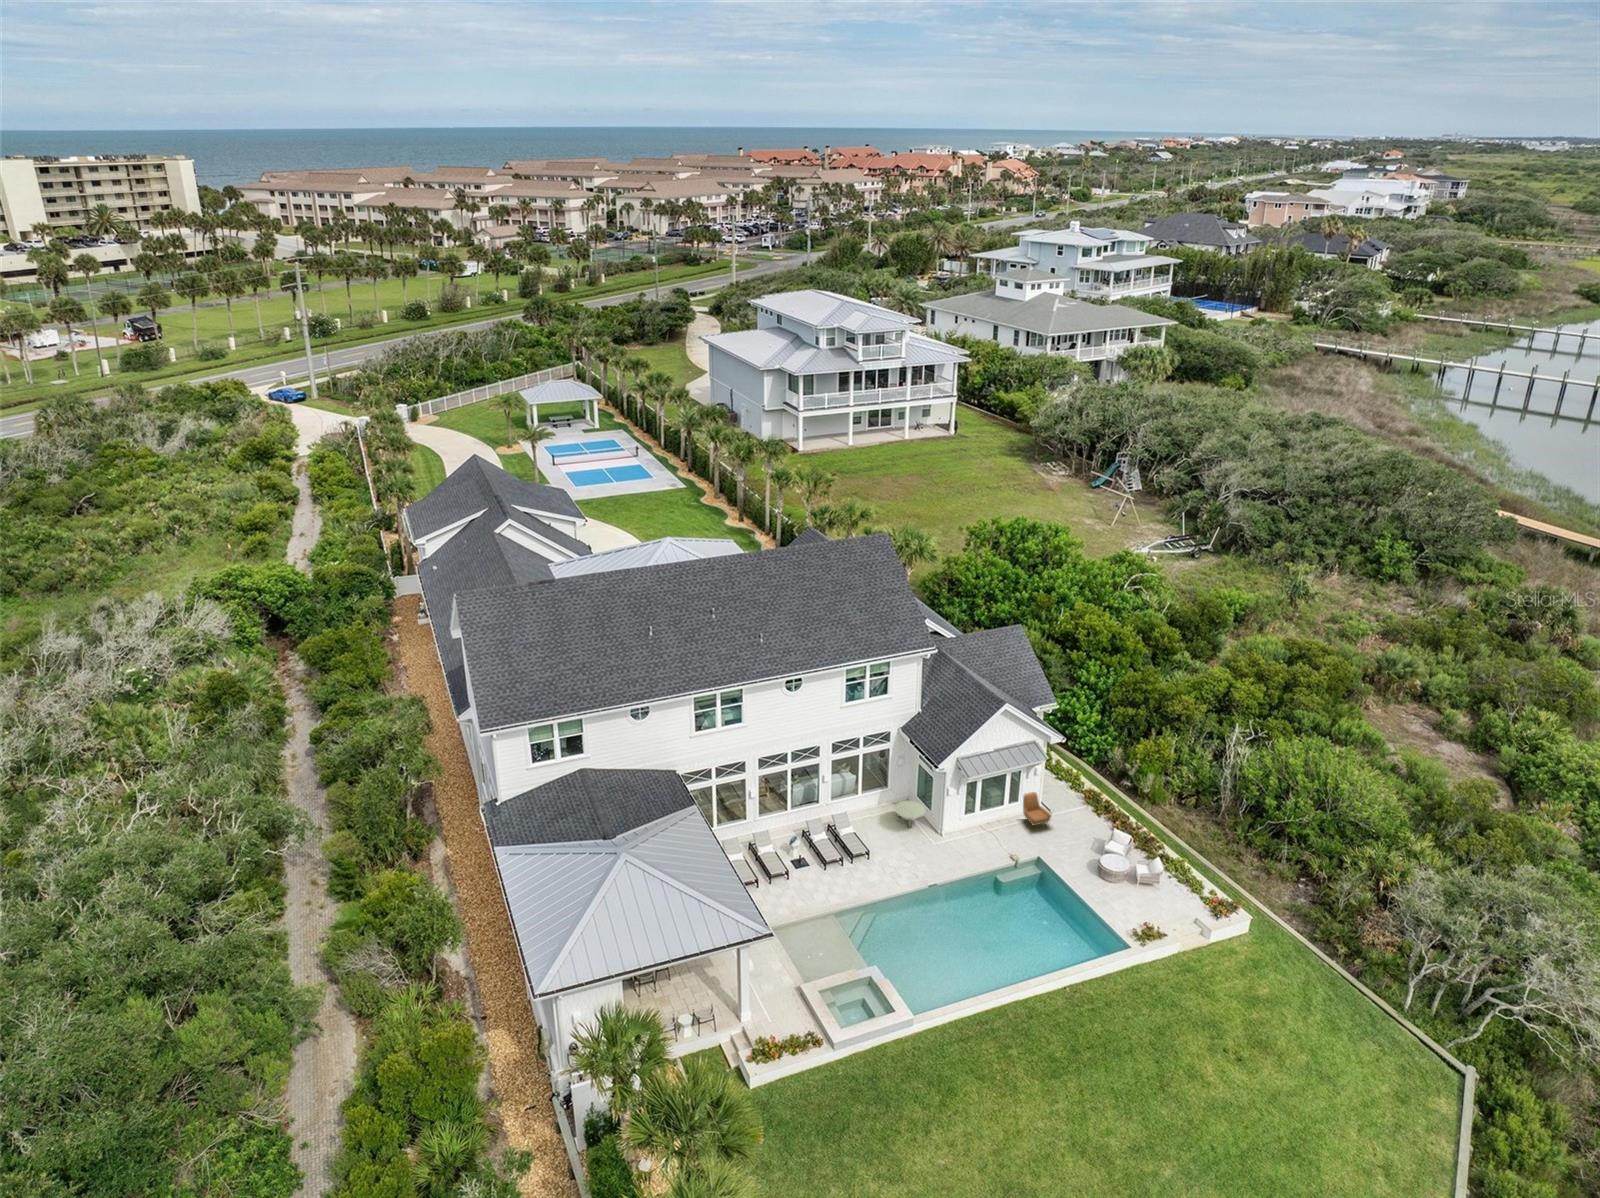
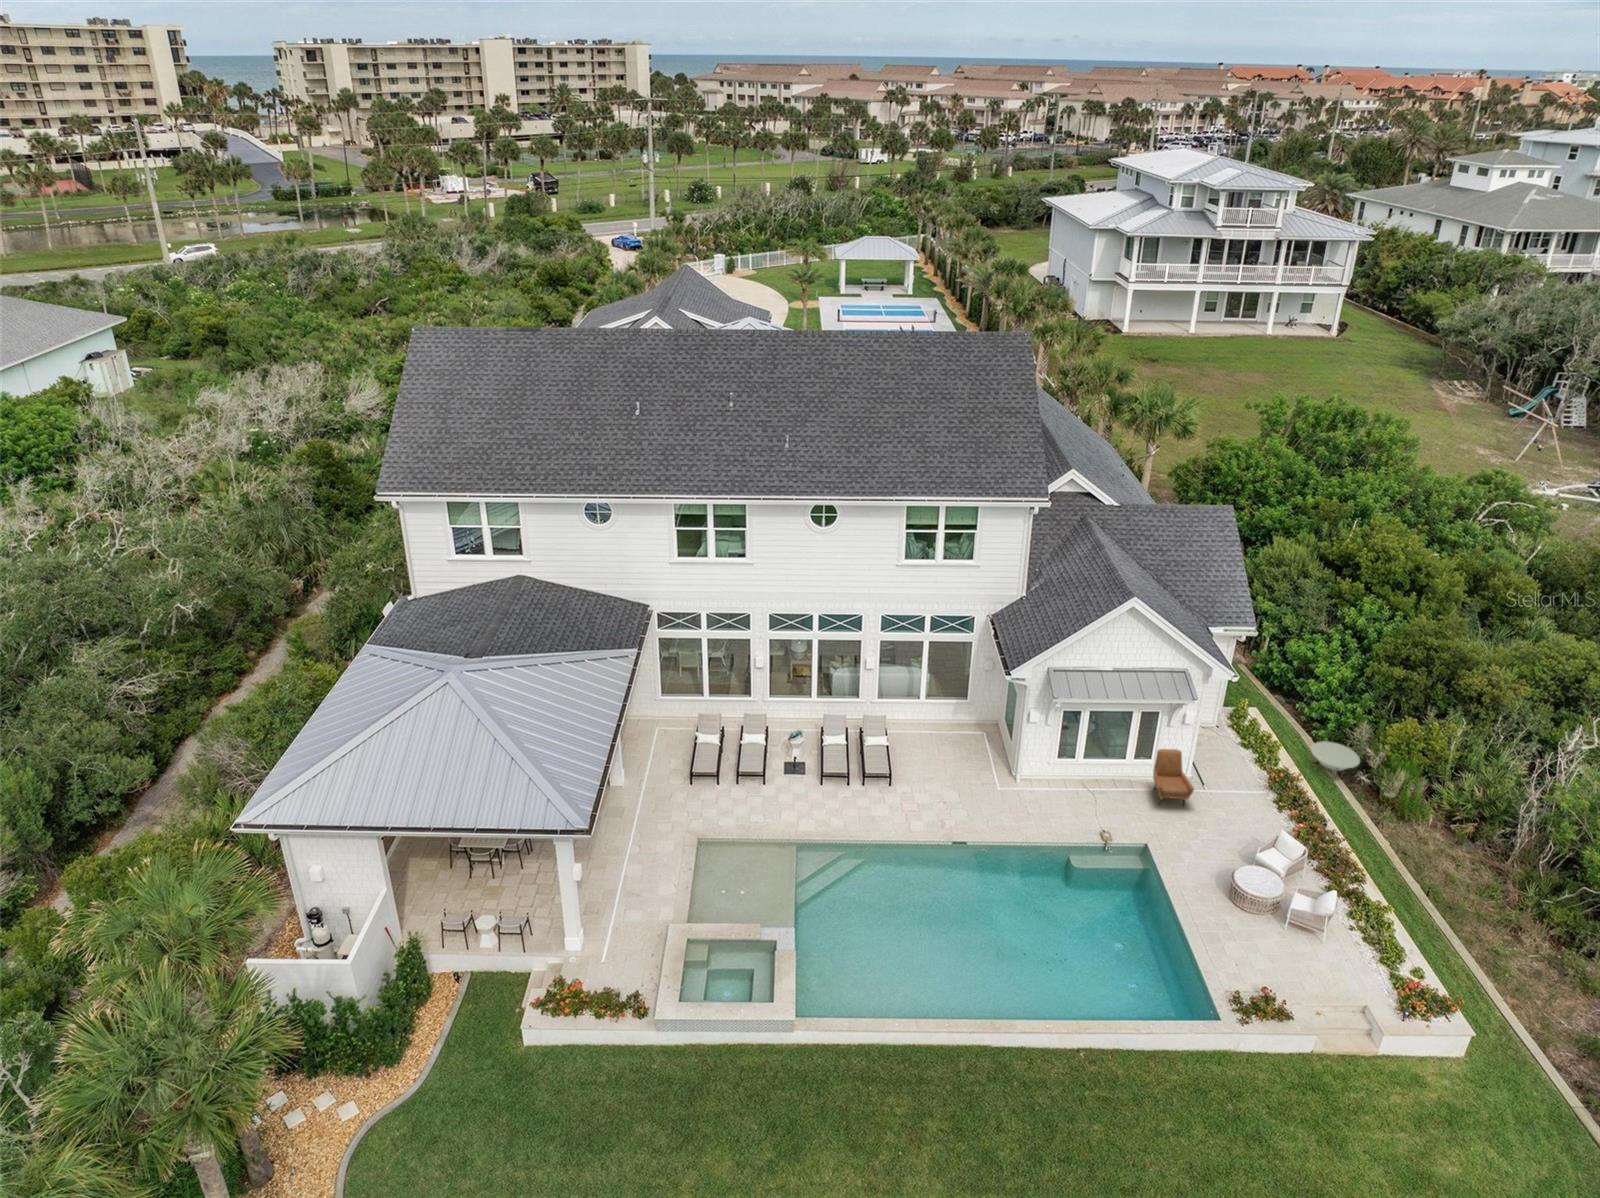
round table: present [895,801,925,828] -> present [1311,741,1360,781]

